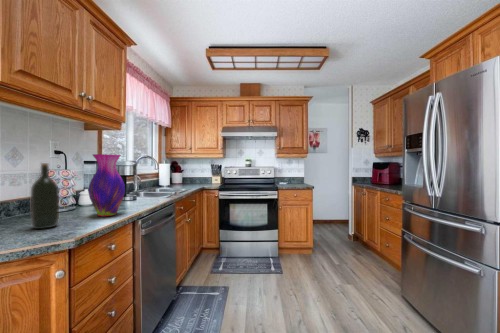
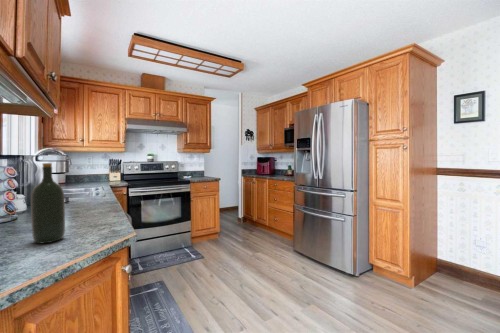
vase: present [88,154,125,216] -> none [66,152,110,222]

